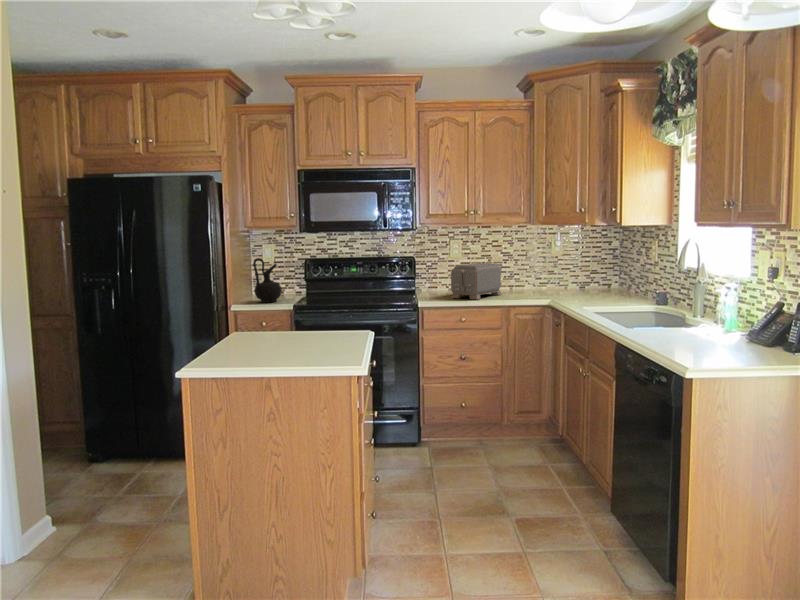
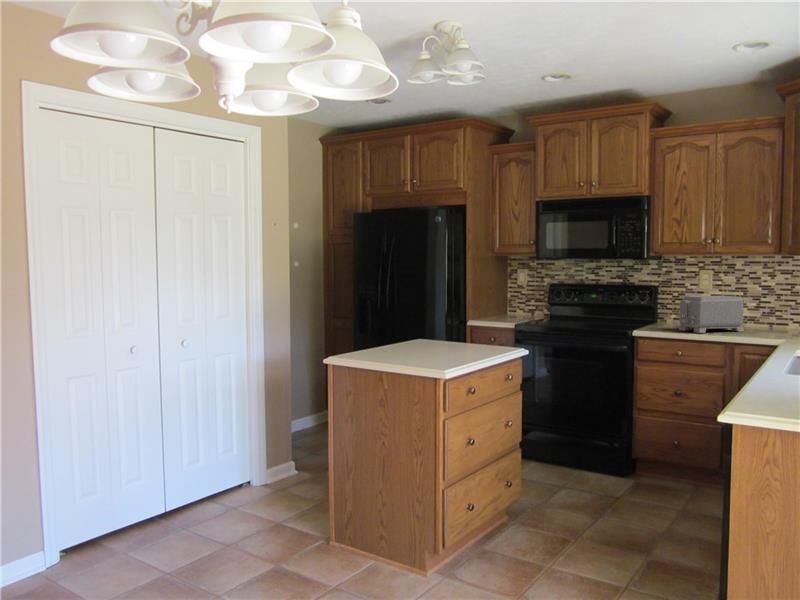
ceramic jug: present [253,258,282,303] -> none [495,281,520,321]

